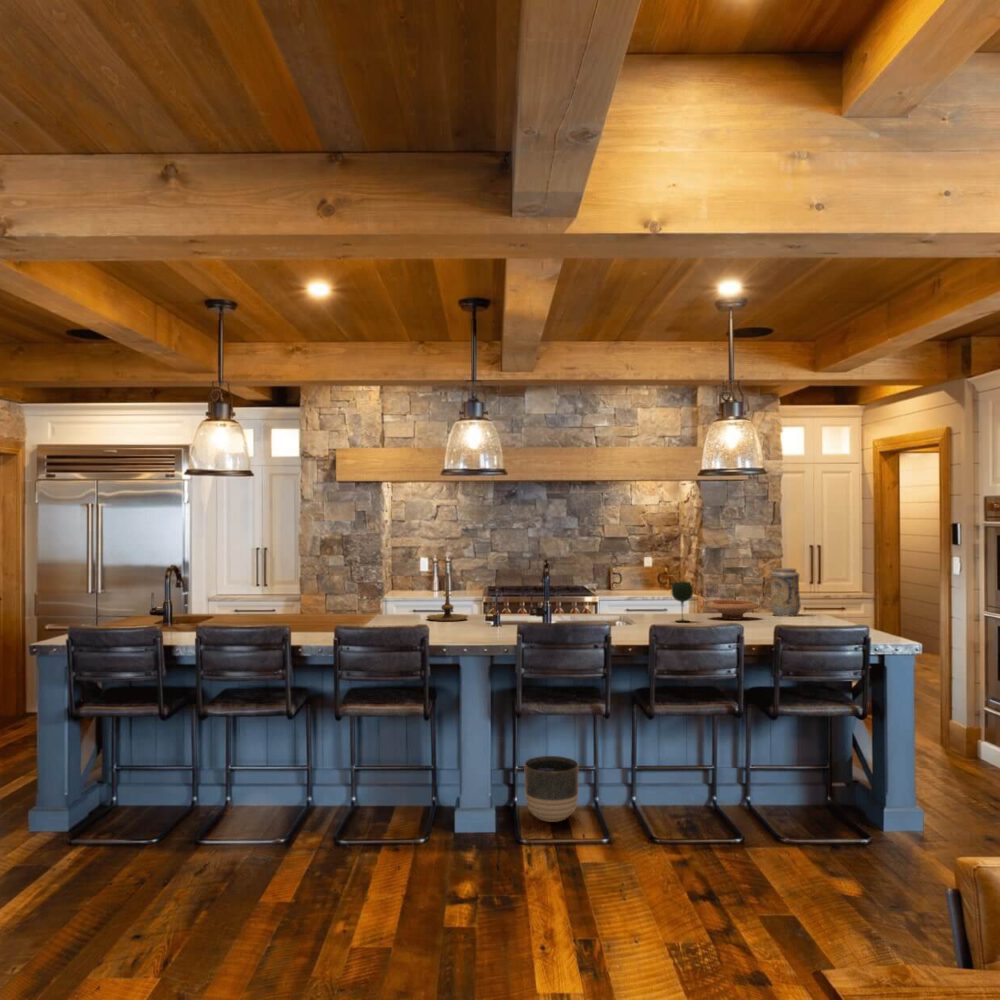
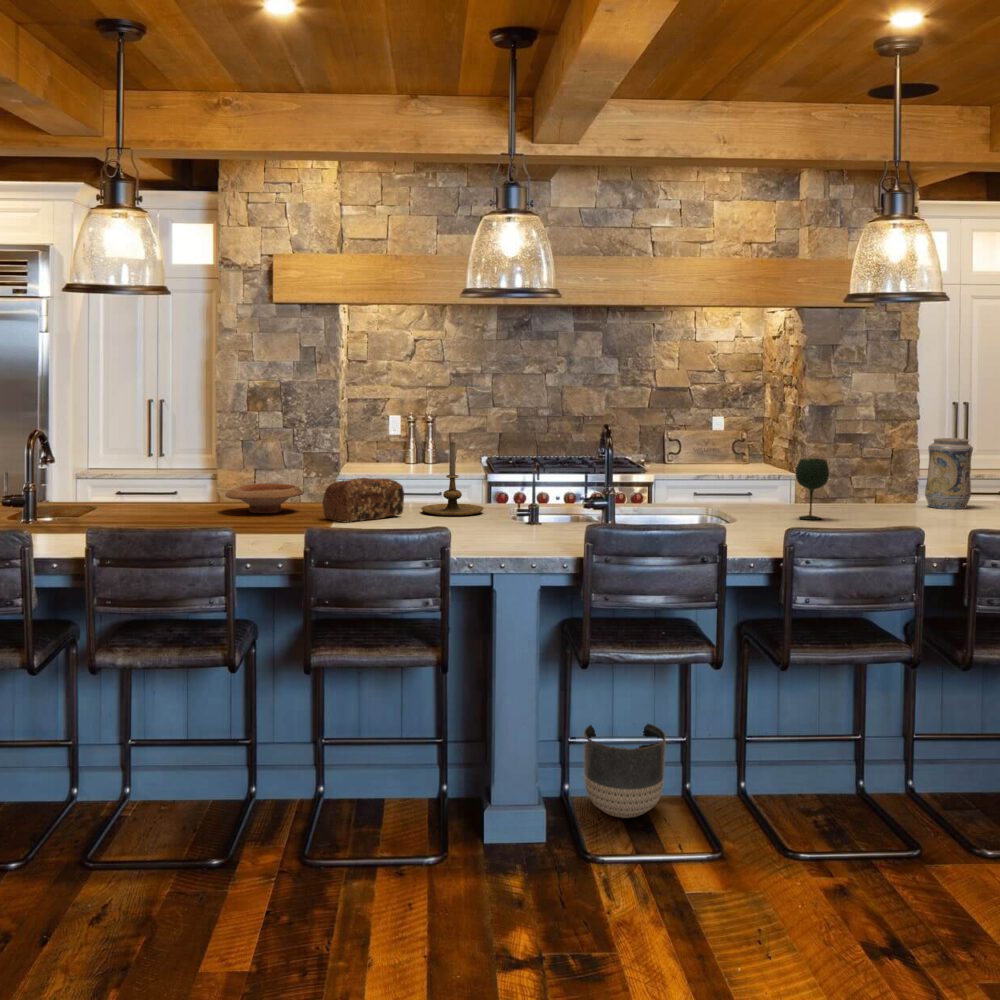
bread loaf: none [360,596,414,625] -> present [322,478,404,522]
wooden bowl: present [706,600,759,619] -> present [225,483,303,513]

